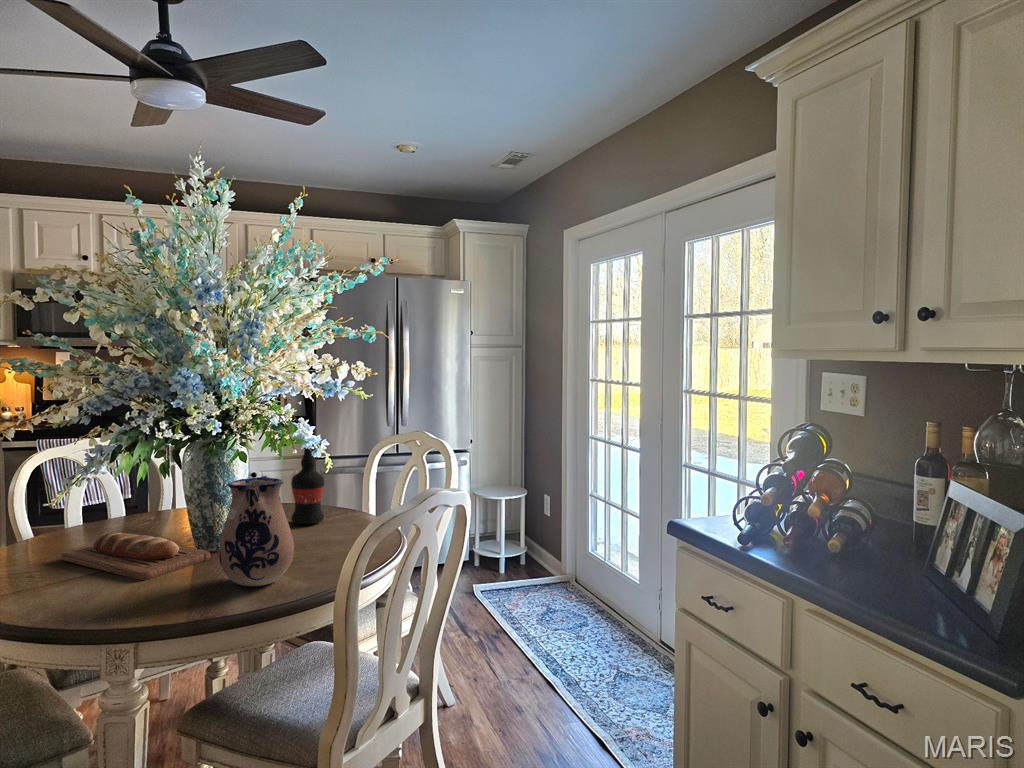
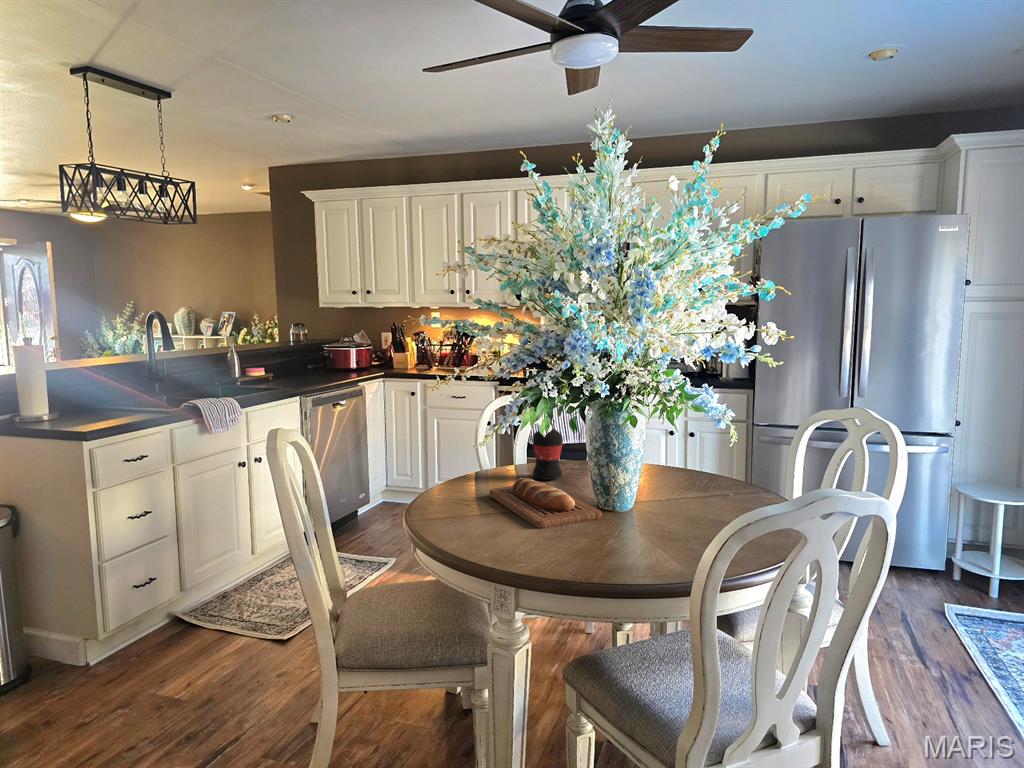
wine bottle: present [291,448,324,524] -> present [533,420,563,480]
ceramic pitcher: present [219,476,294,586] -> none [597,443,671,559]

